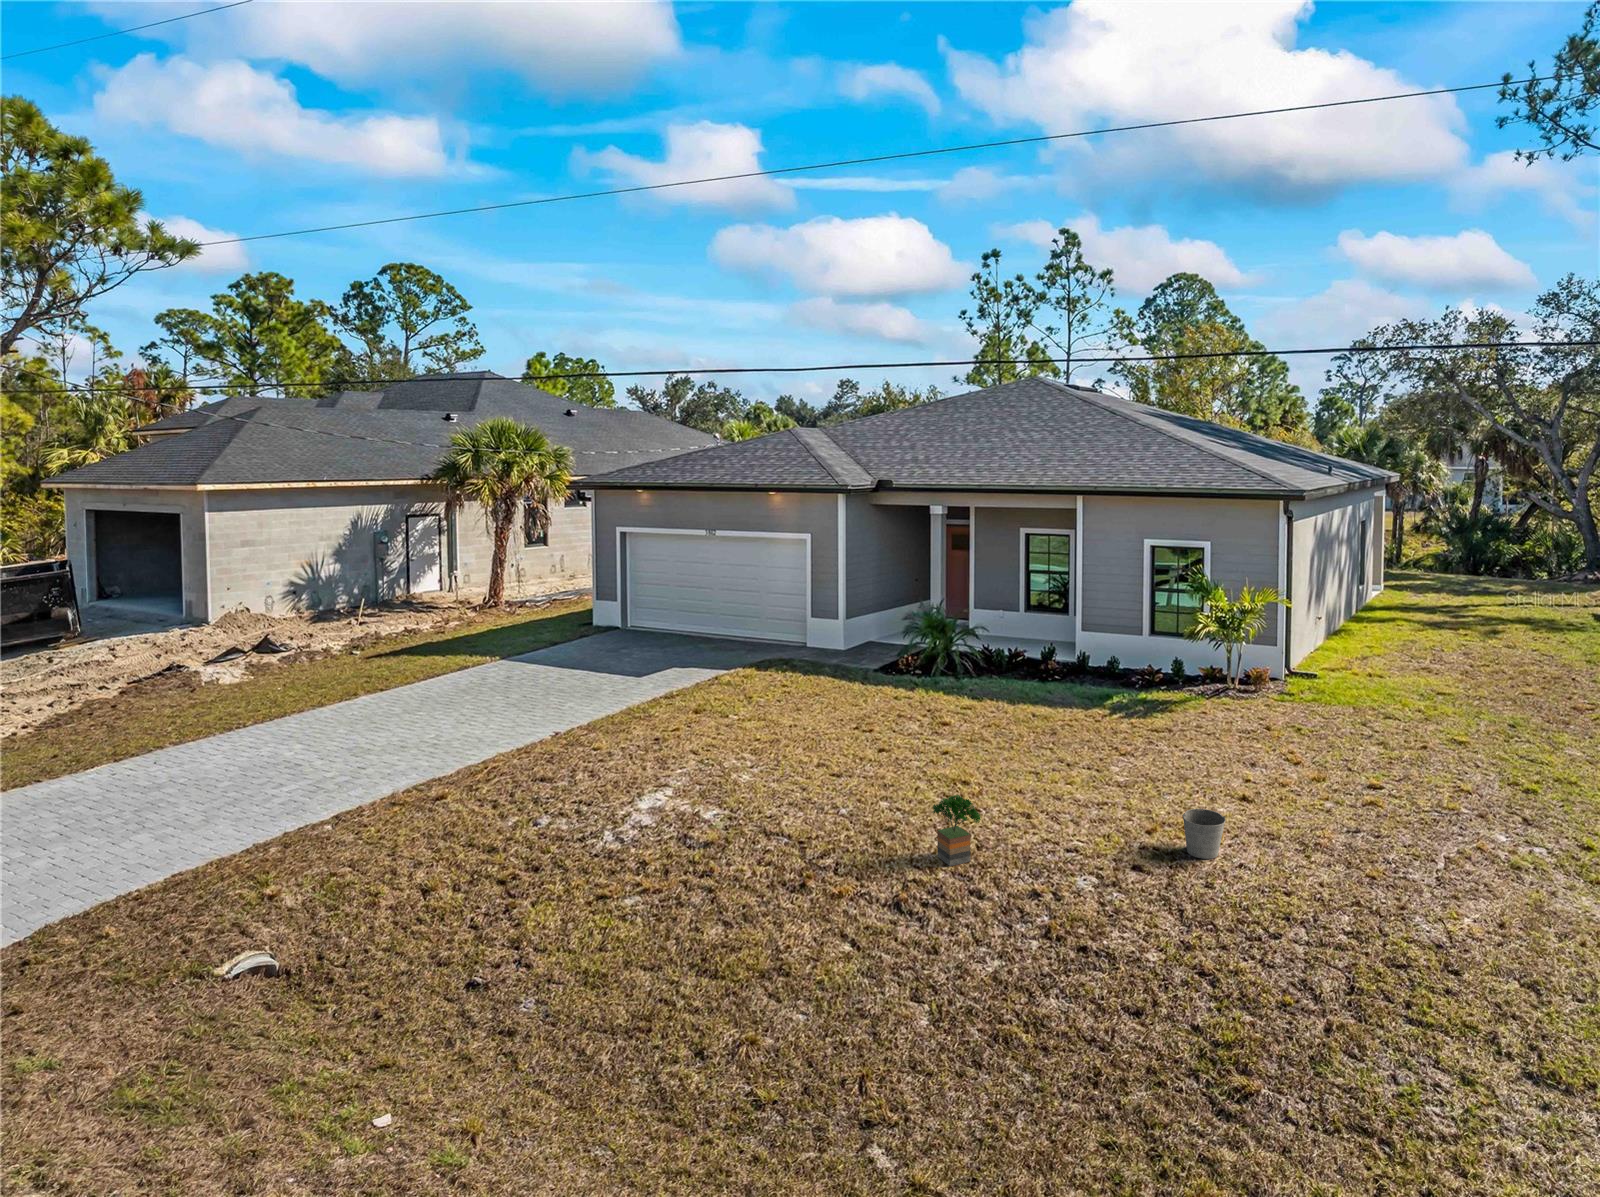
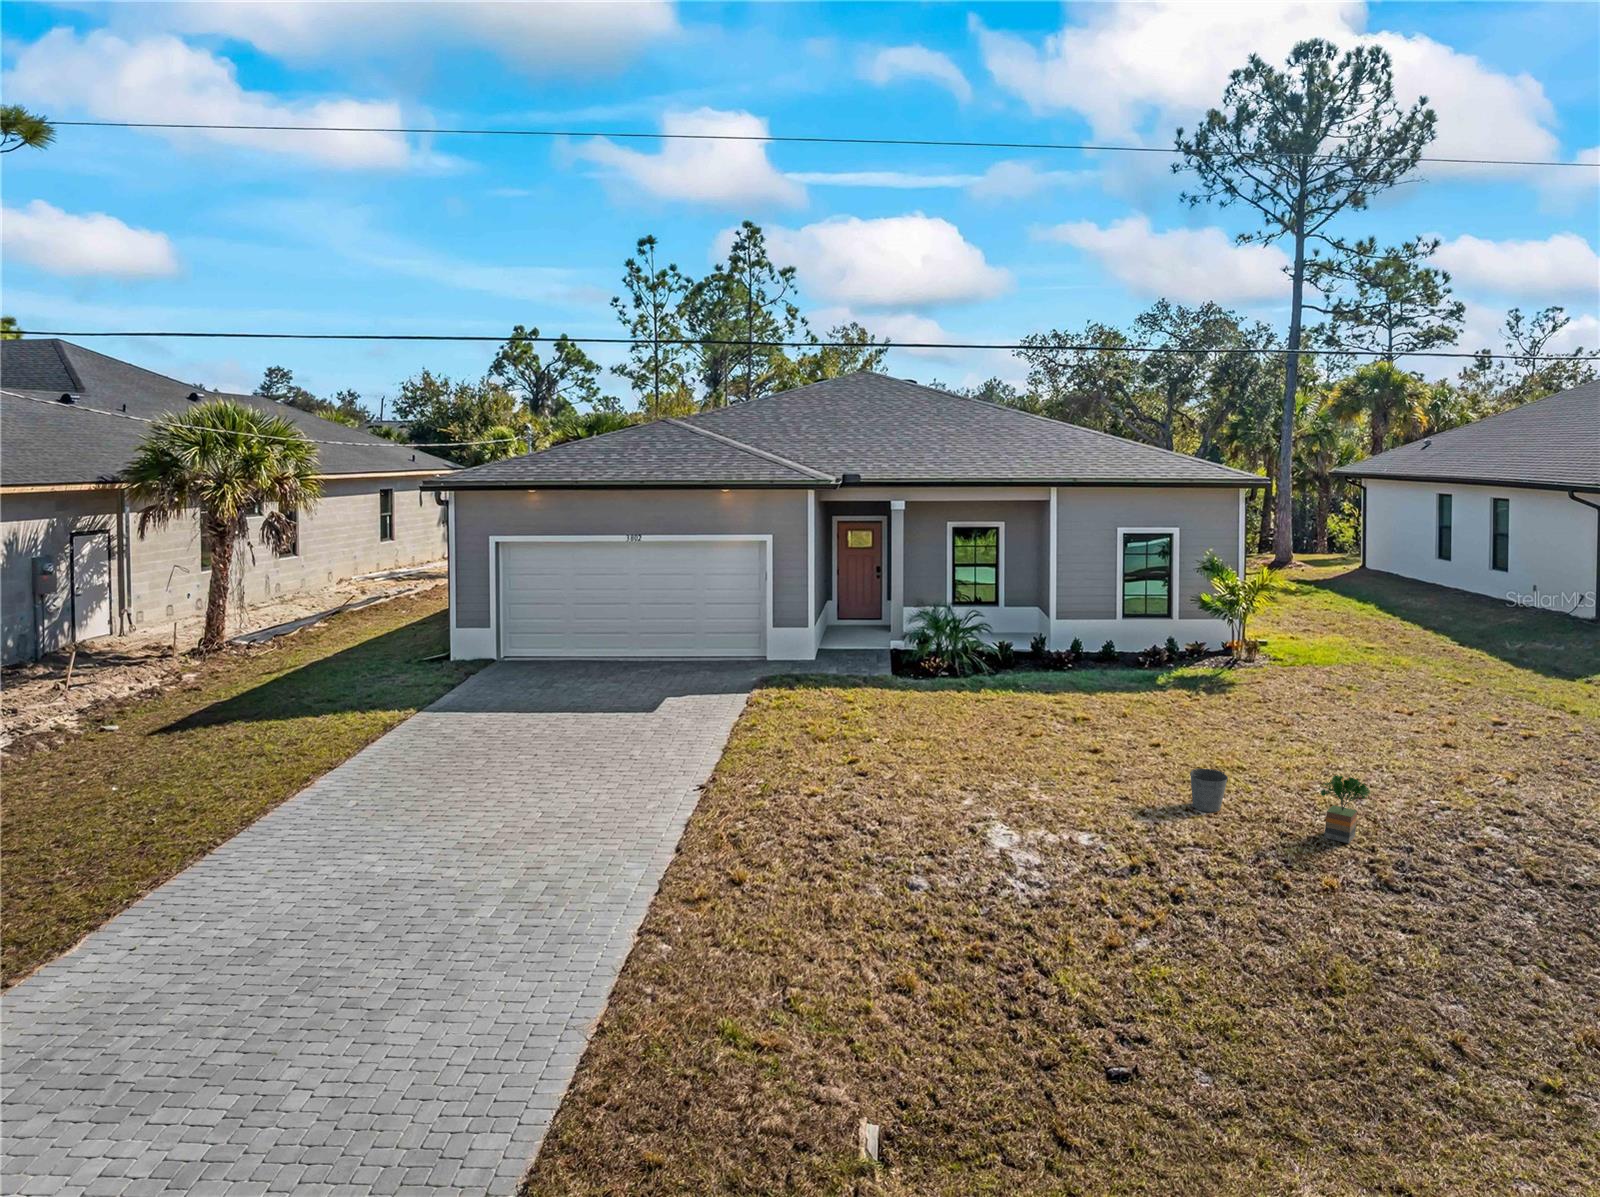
bucket: present [1182,809,1226,859] -> present [1190,769,1228,812]

